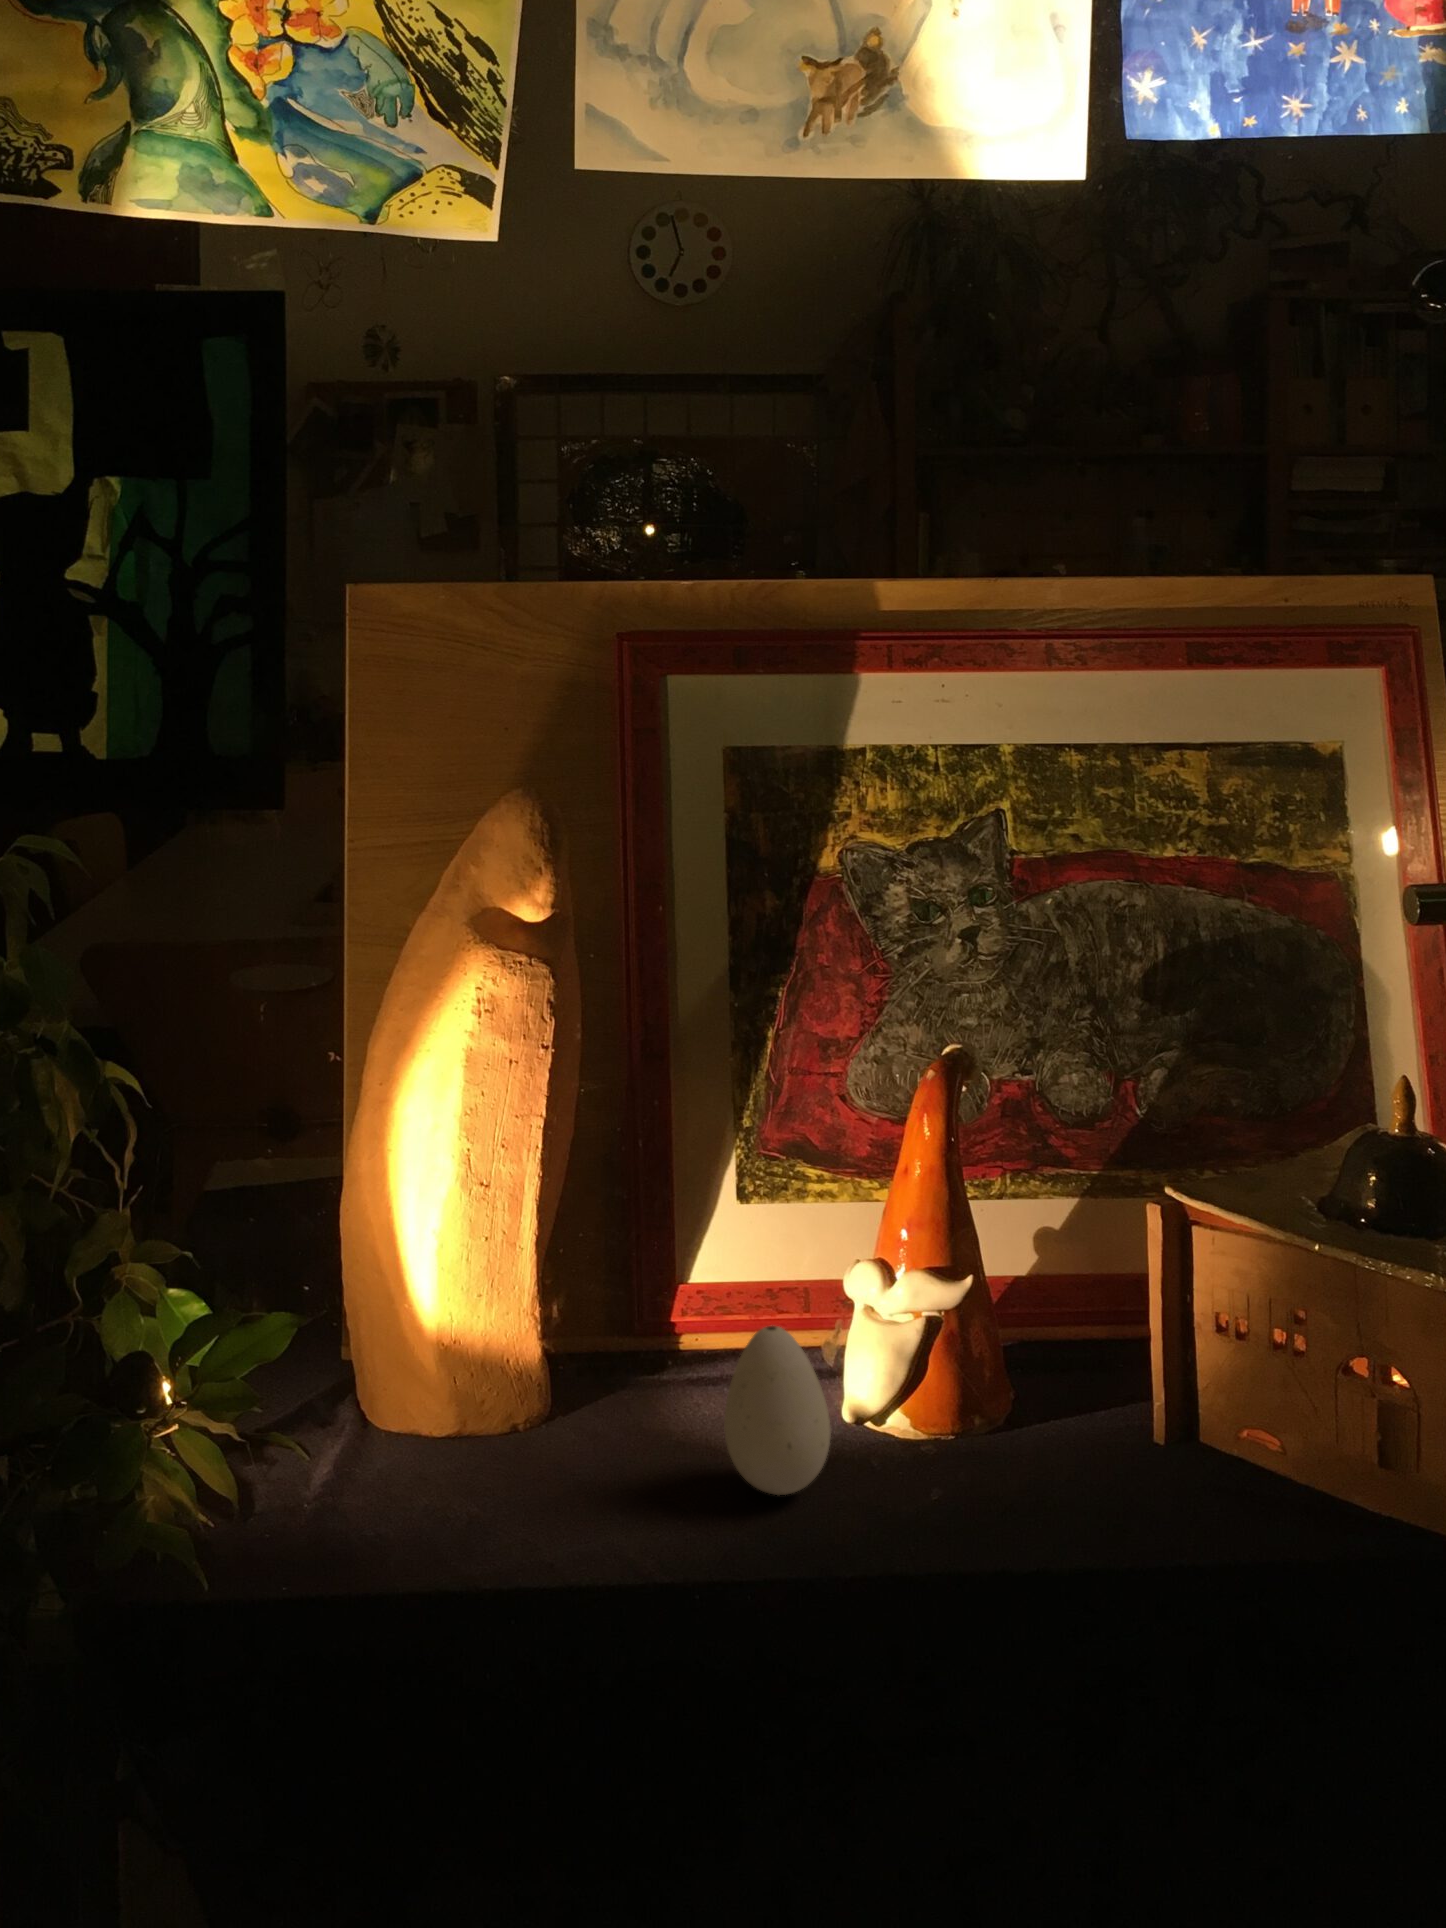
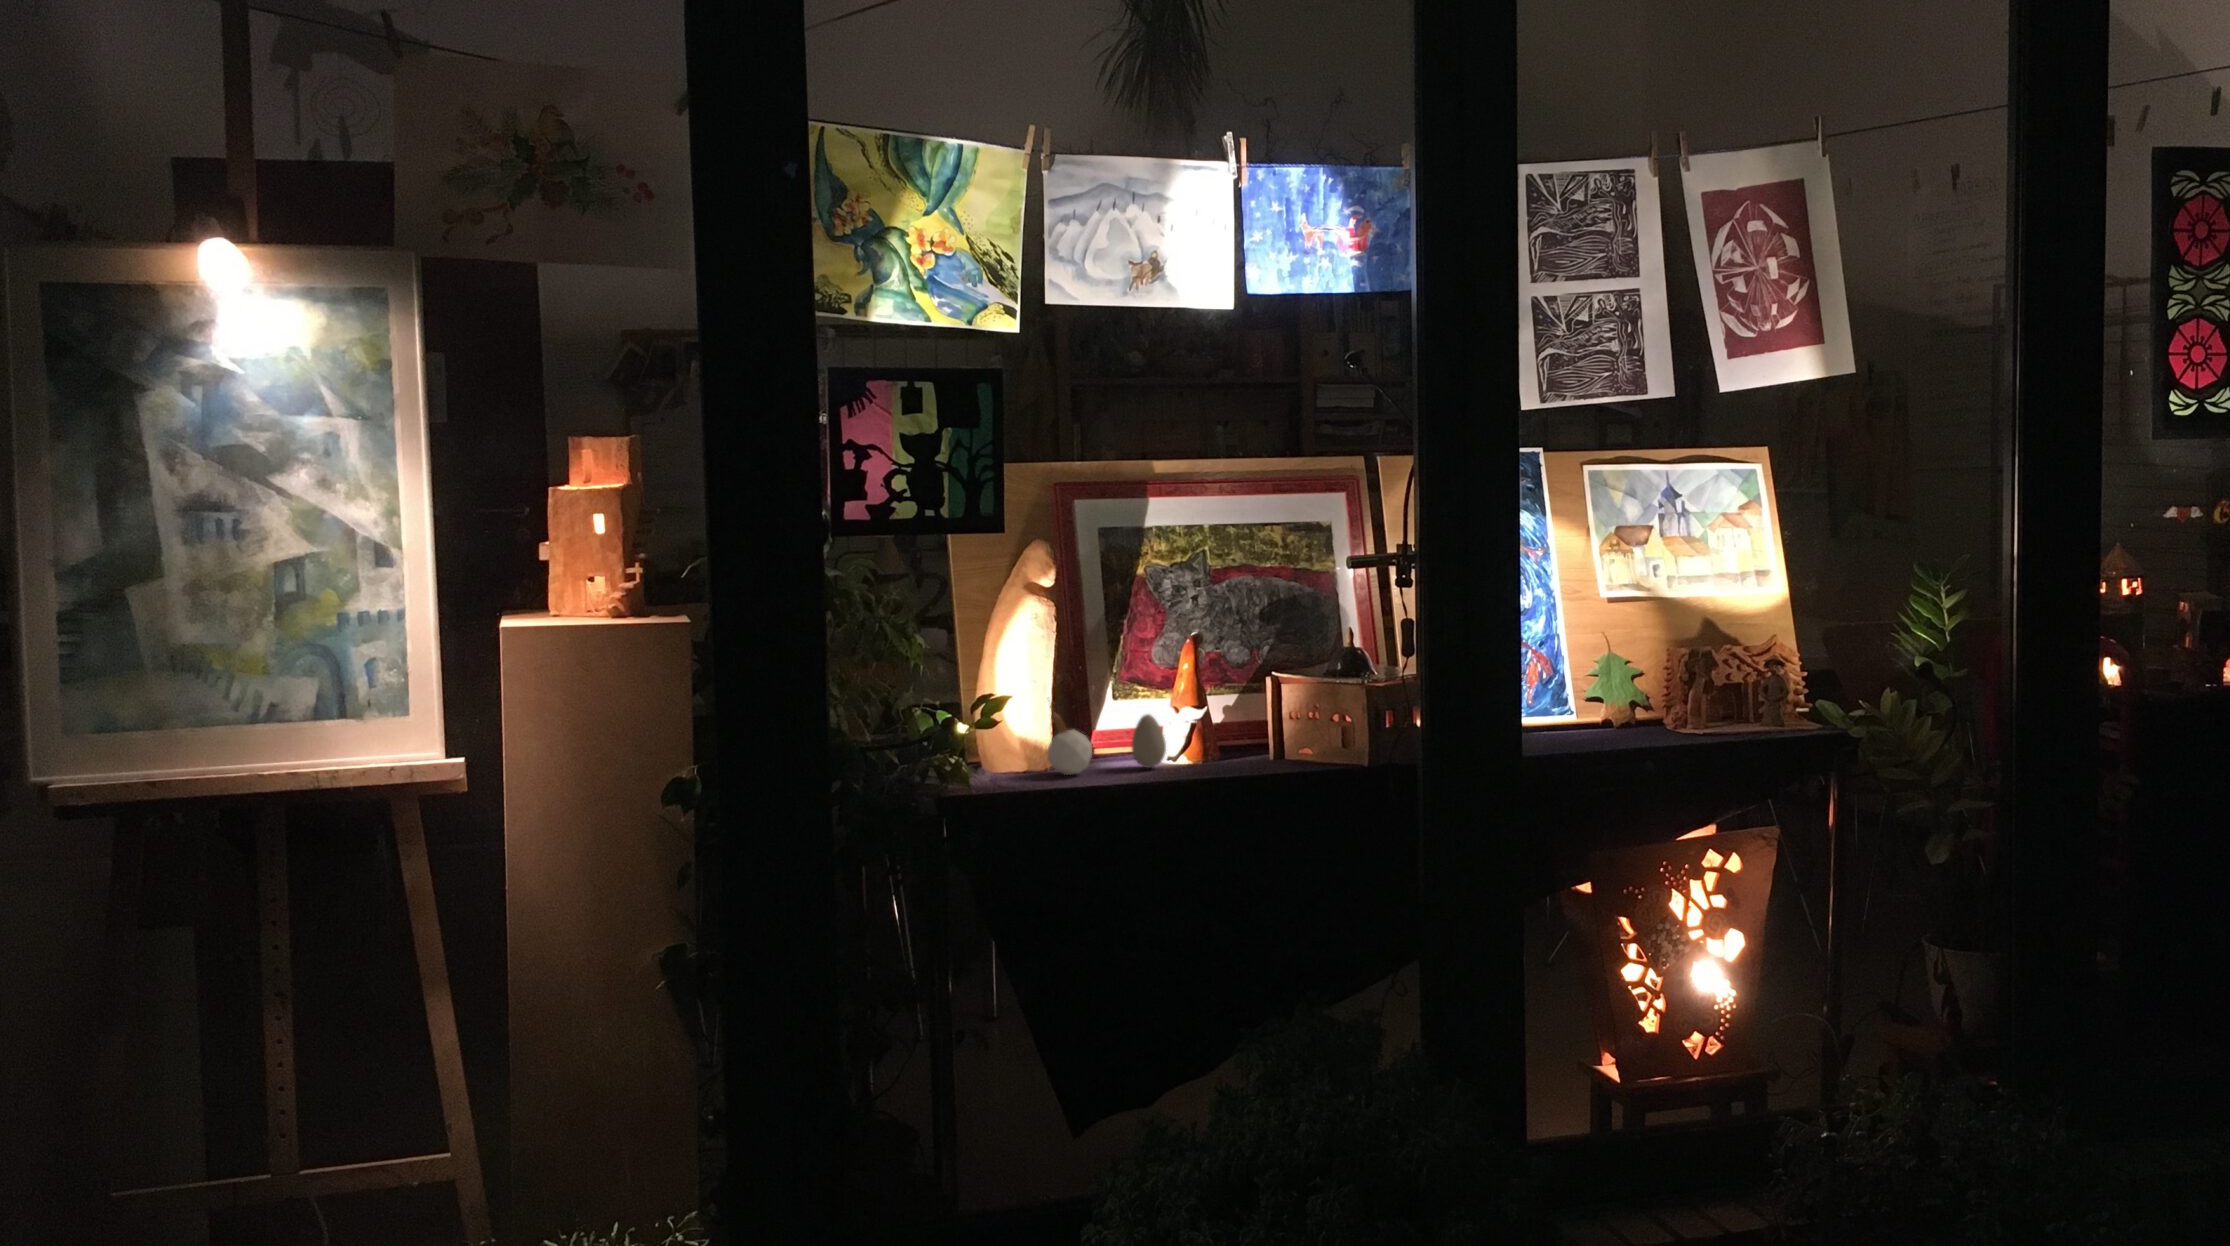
candle: none [459,1258,595,1510] -> present [1048,706,1092,775]

